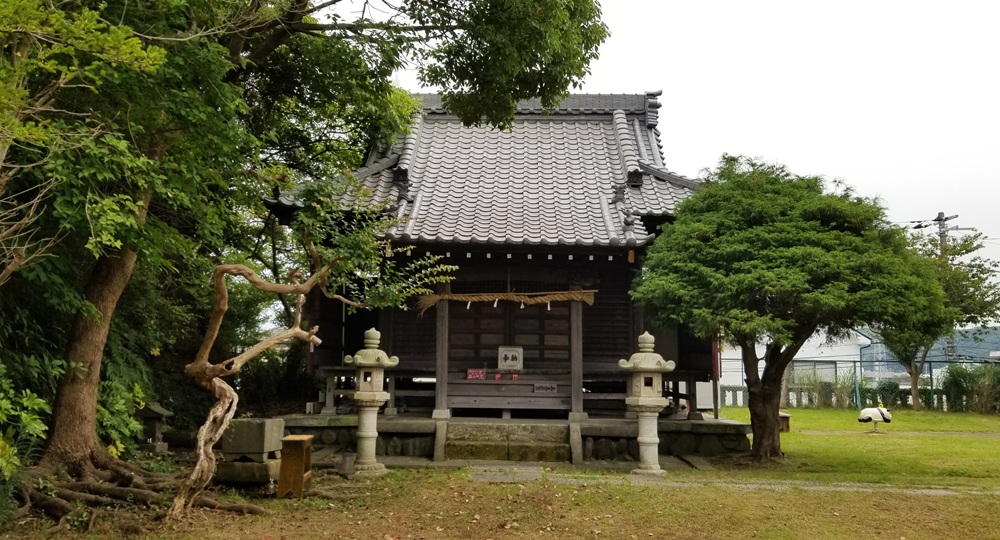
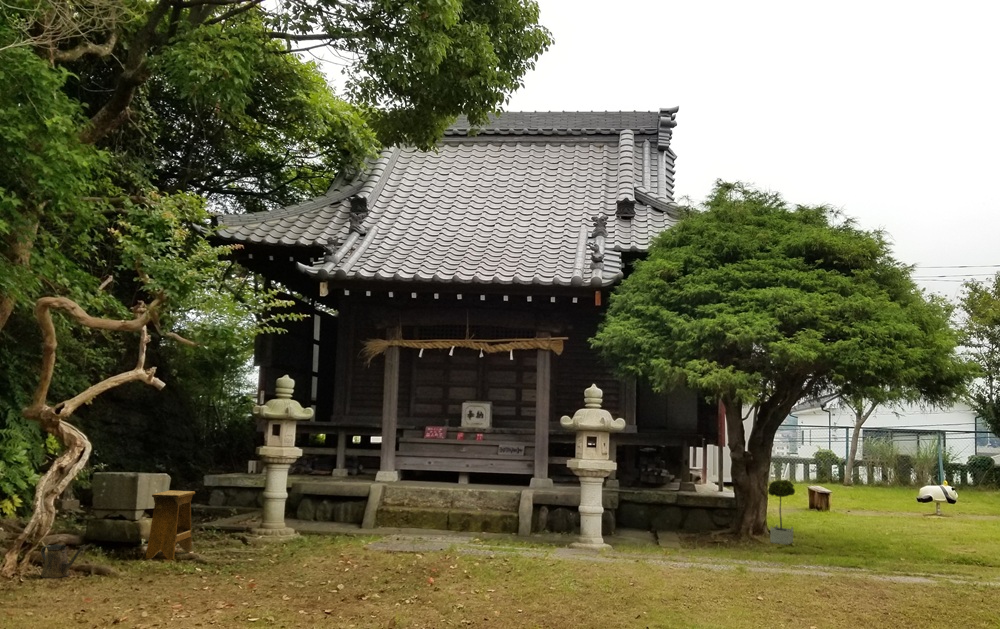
potted tree: none [781,408,804,463] -> present [768,480,795,544]
watering can: present [324,452,360,474] -> present [41,544,86,578]

